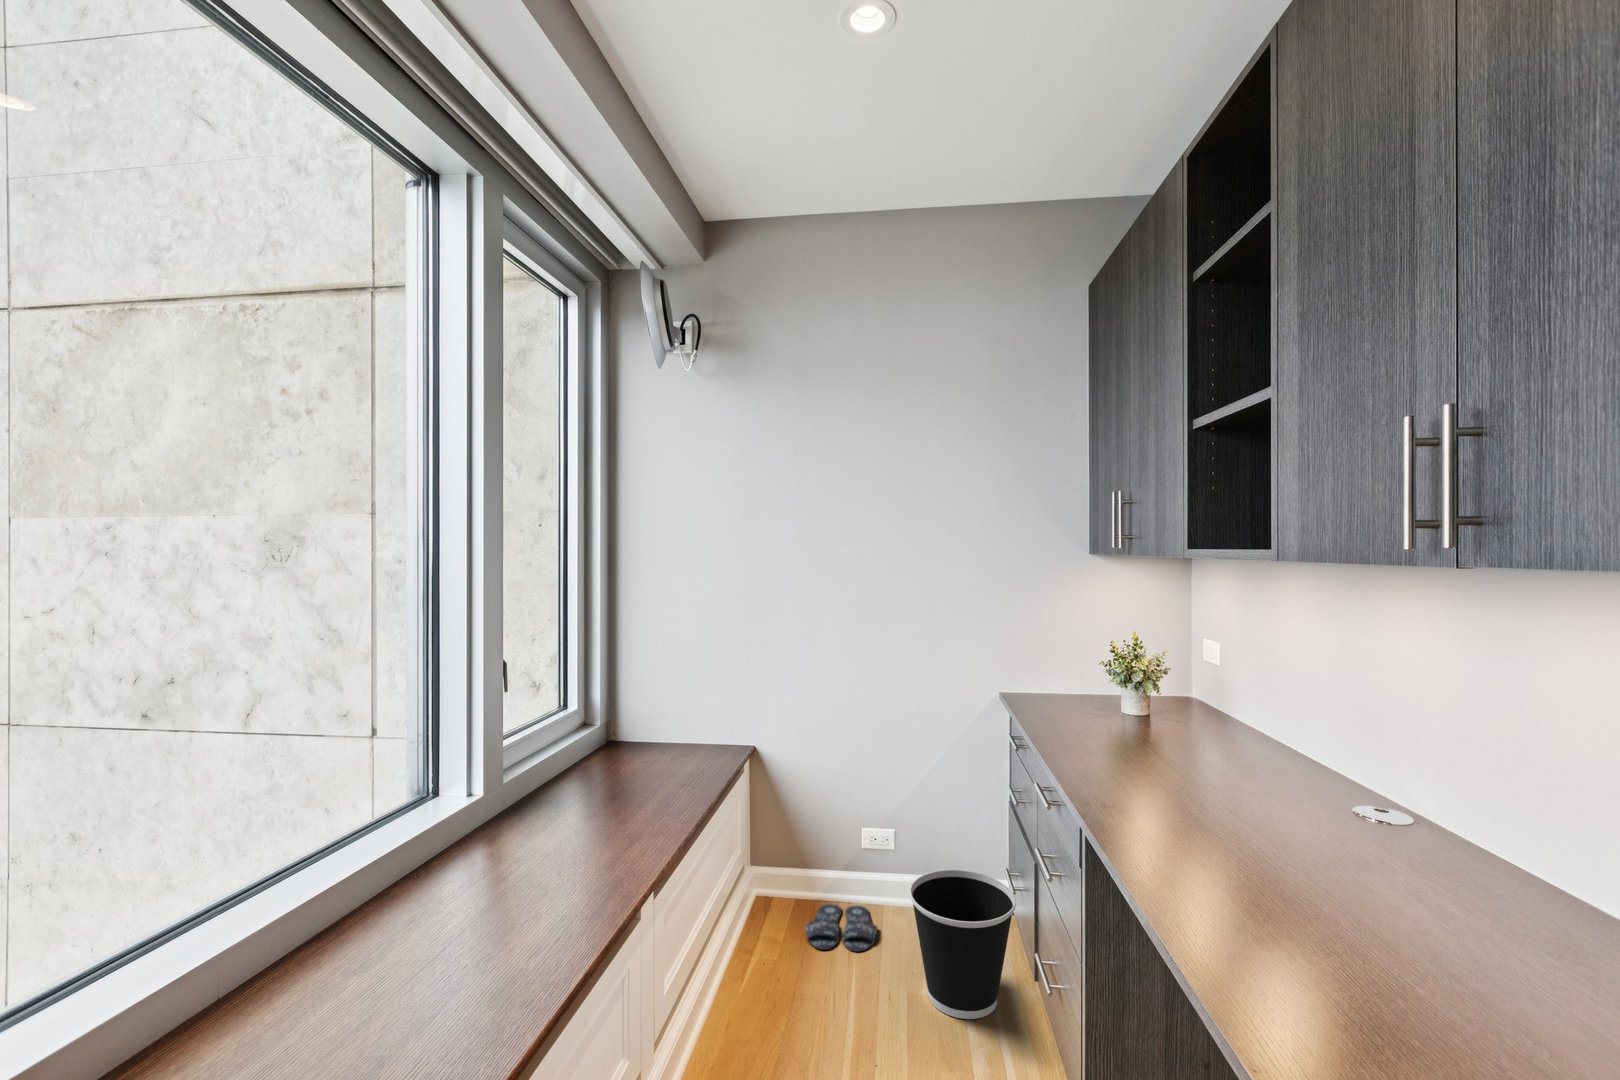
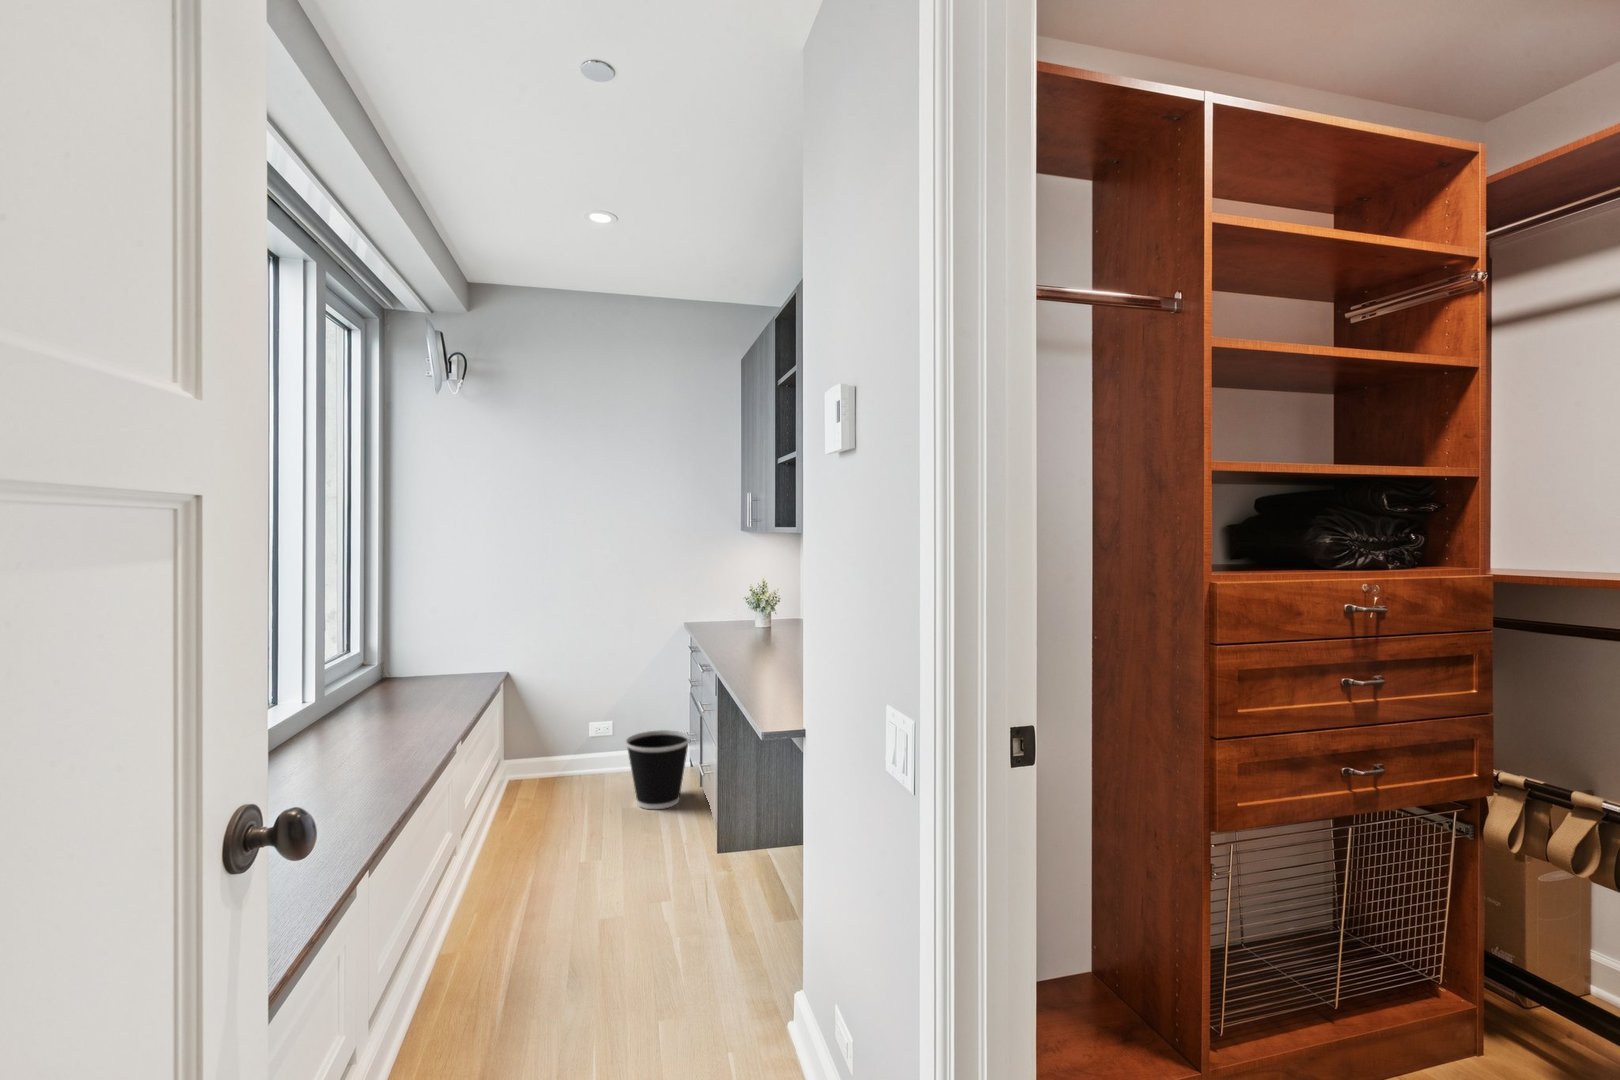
slippers: present [806,904,878,952] -> none [550,776,601,798]

